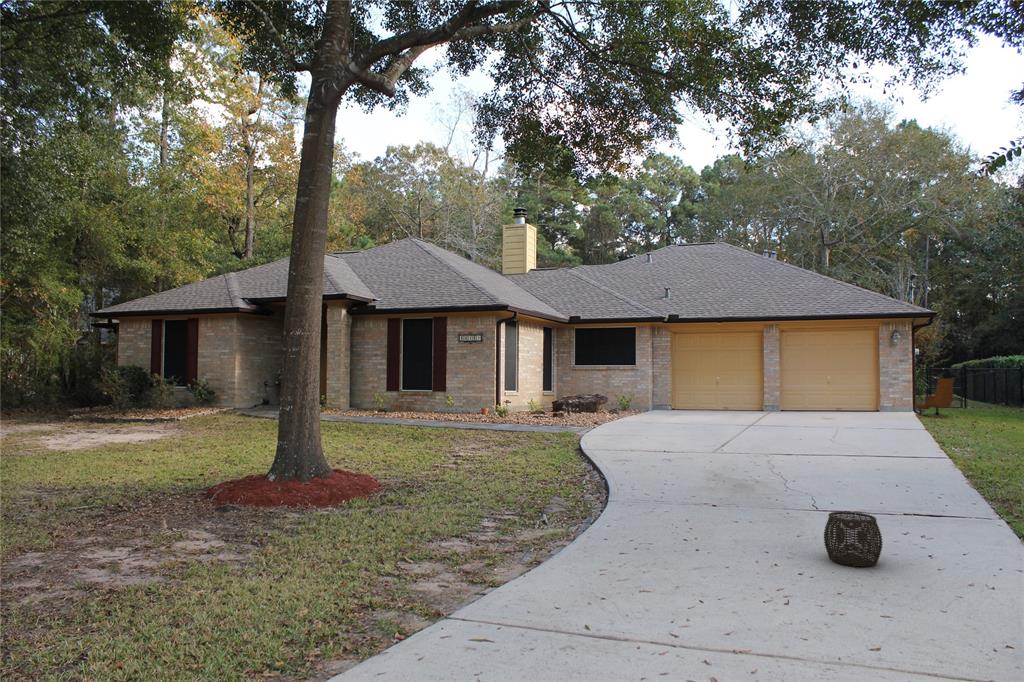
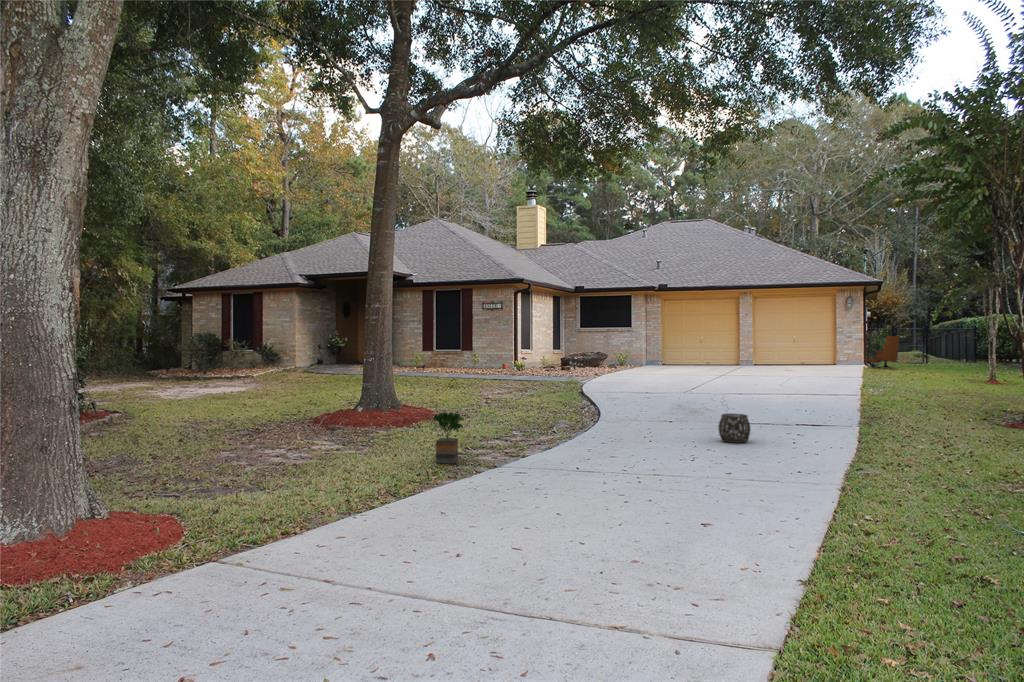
potted tree: none [308,521,372,628] -> present [433,412,463,463]

